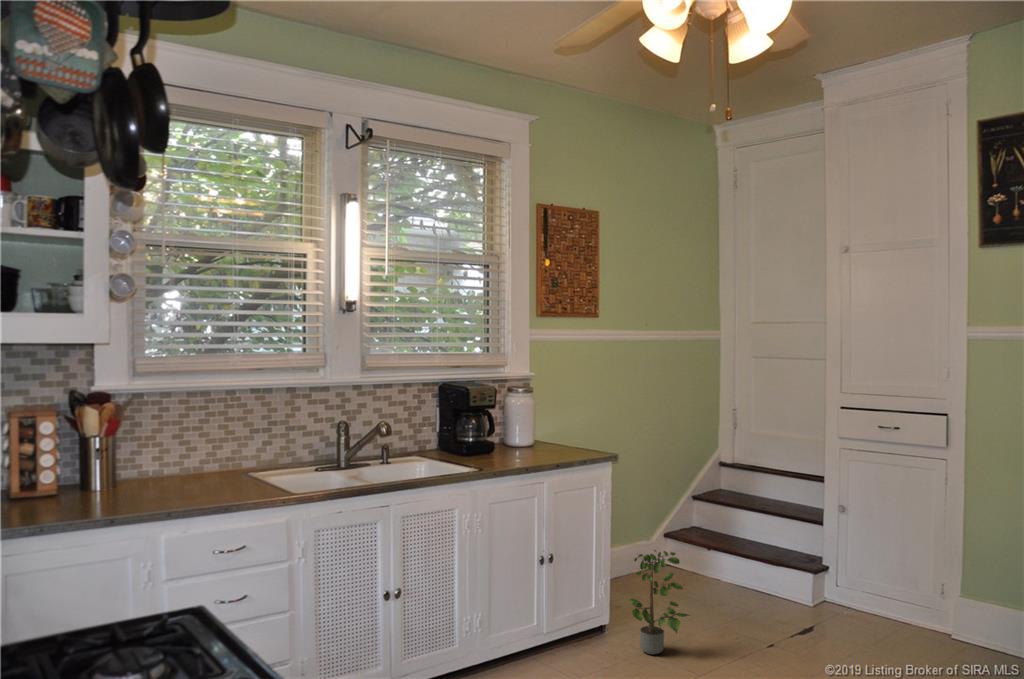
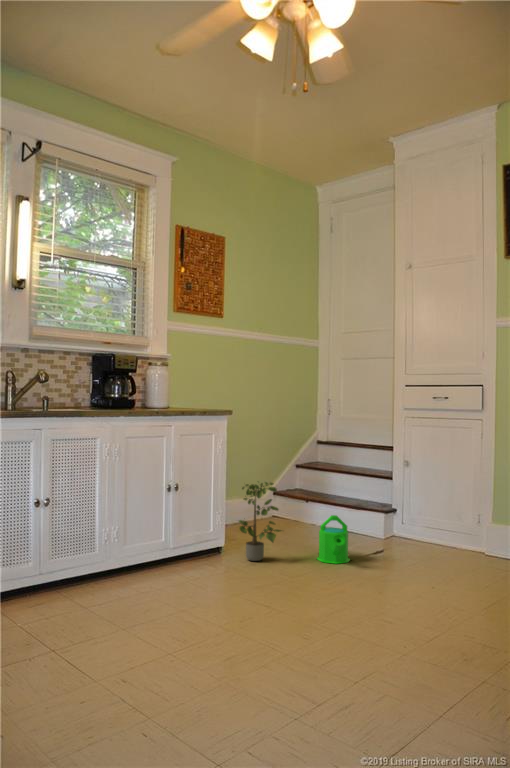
watering can: none [733,596,780,662] -> present [317,515,350,564]

